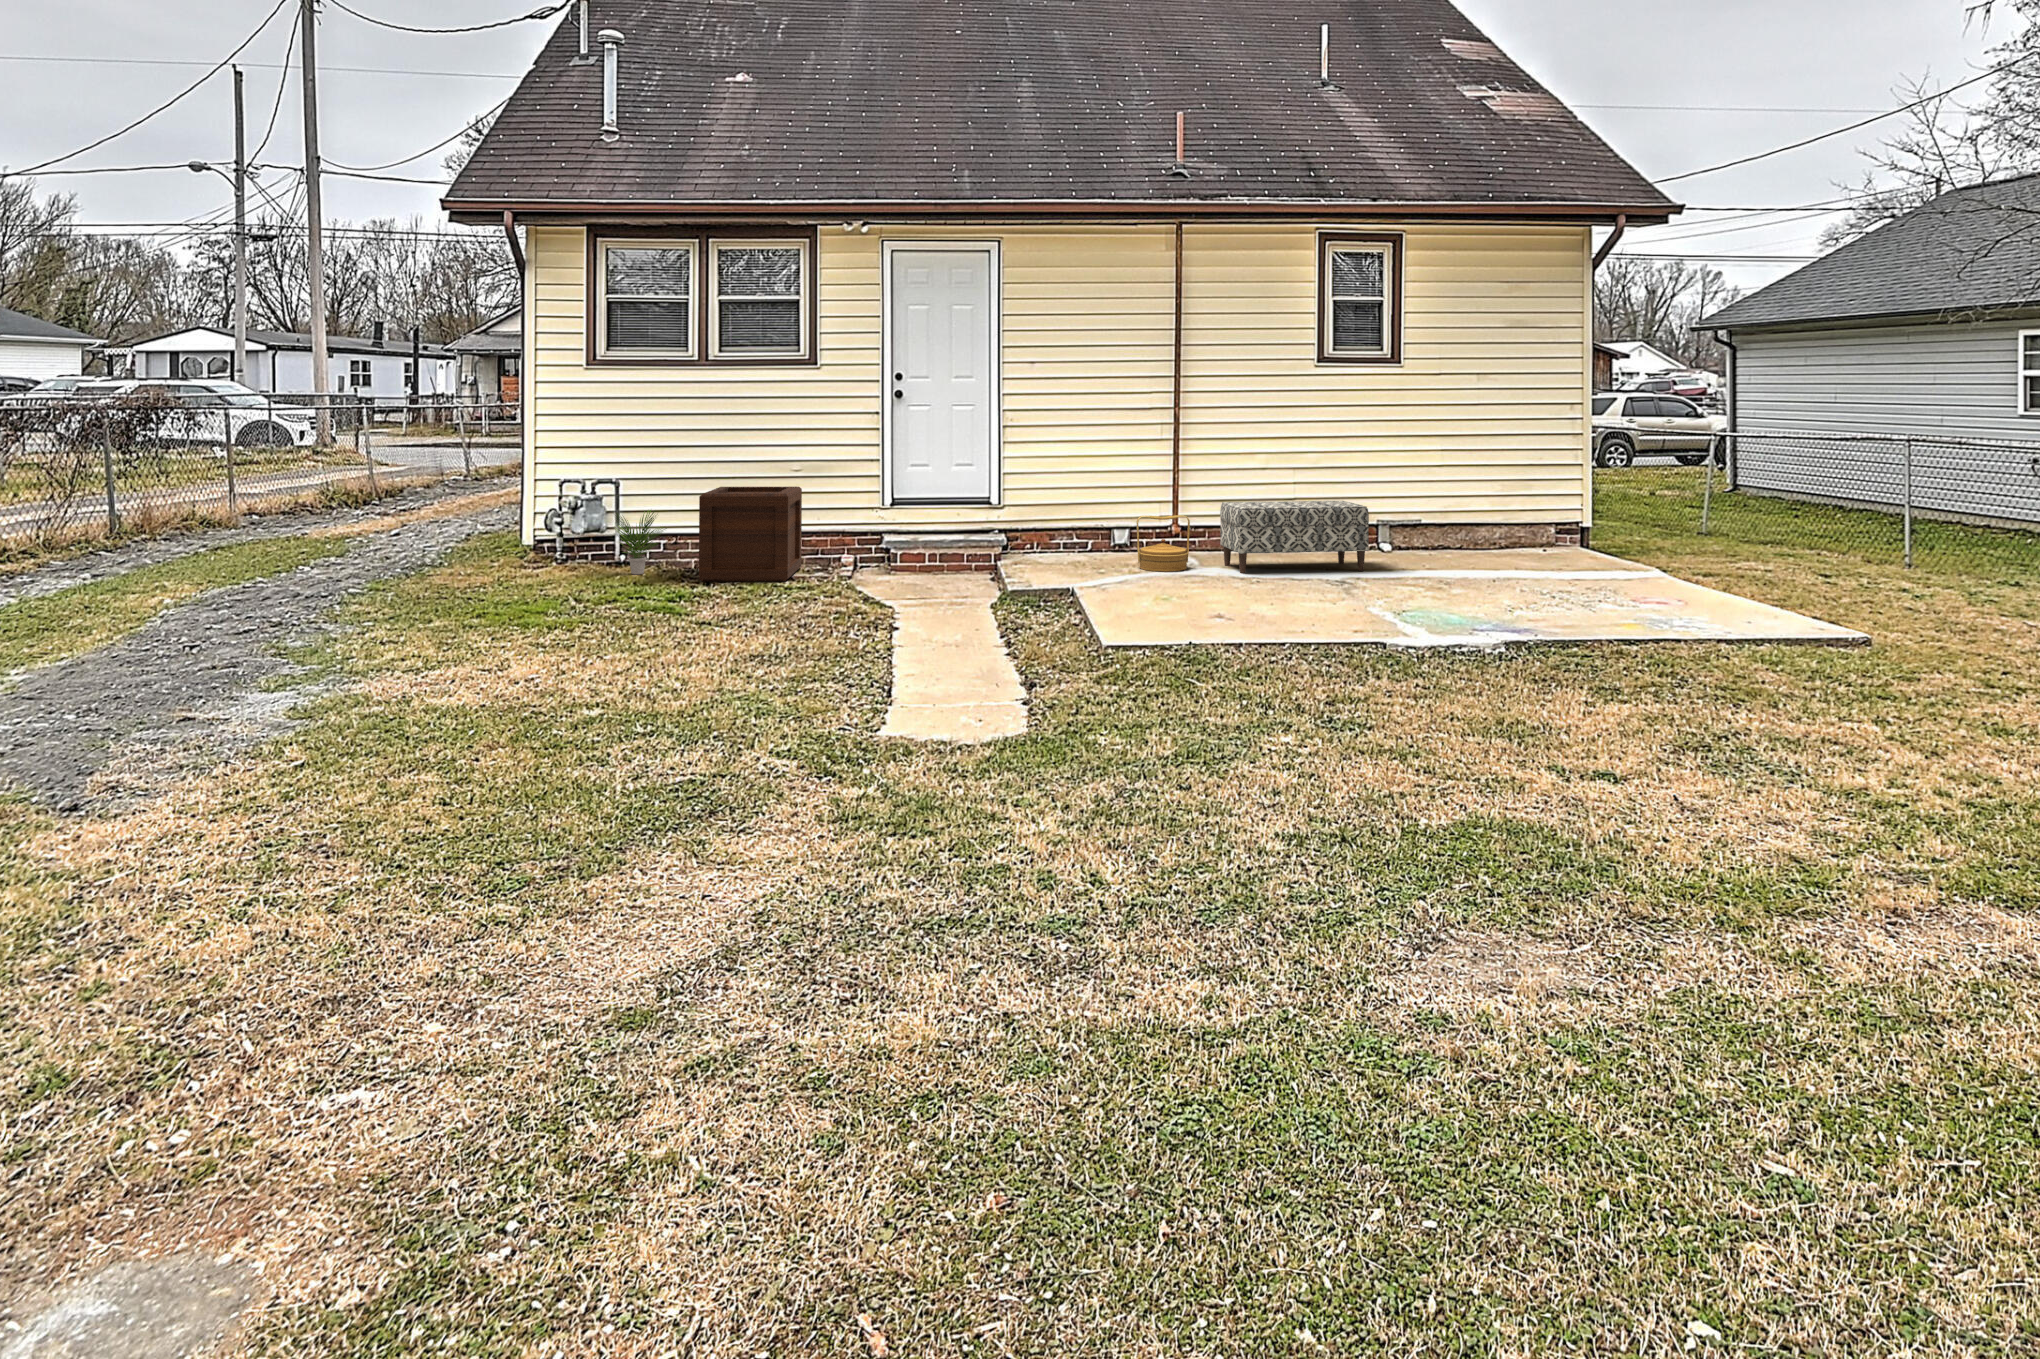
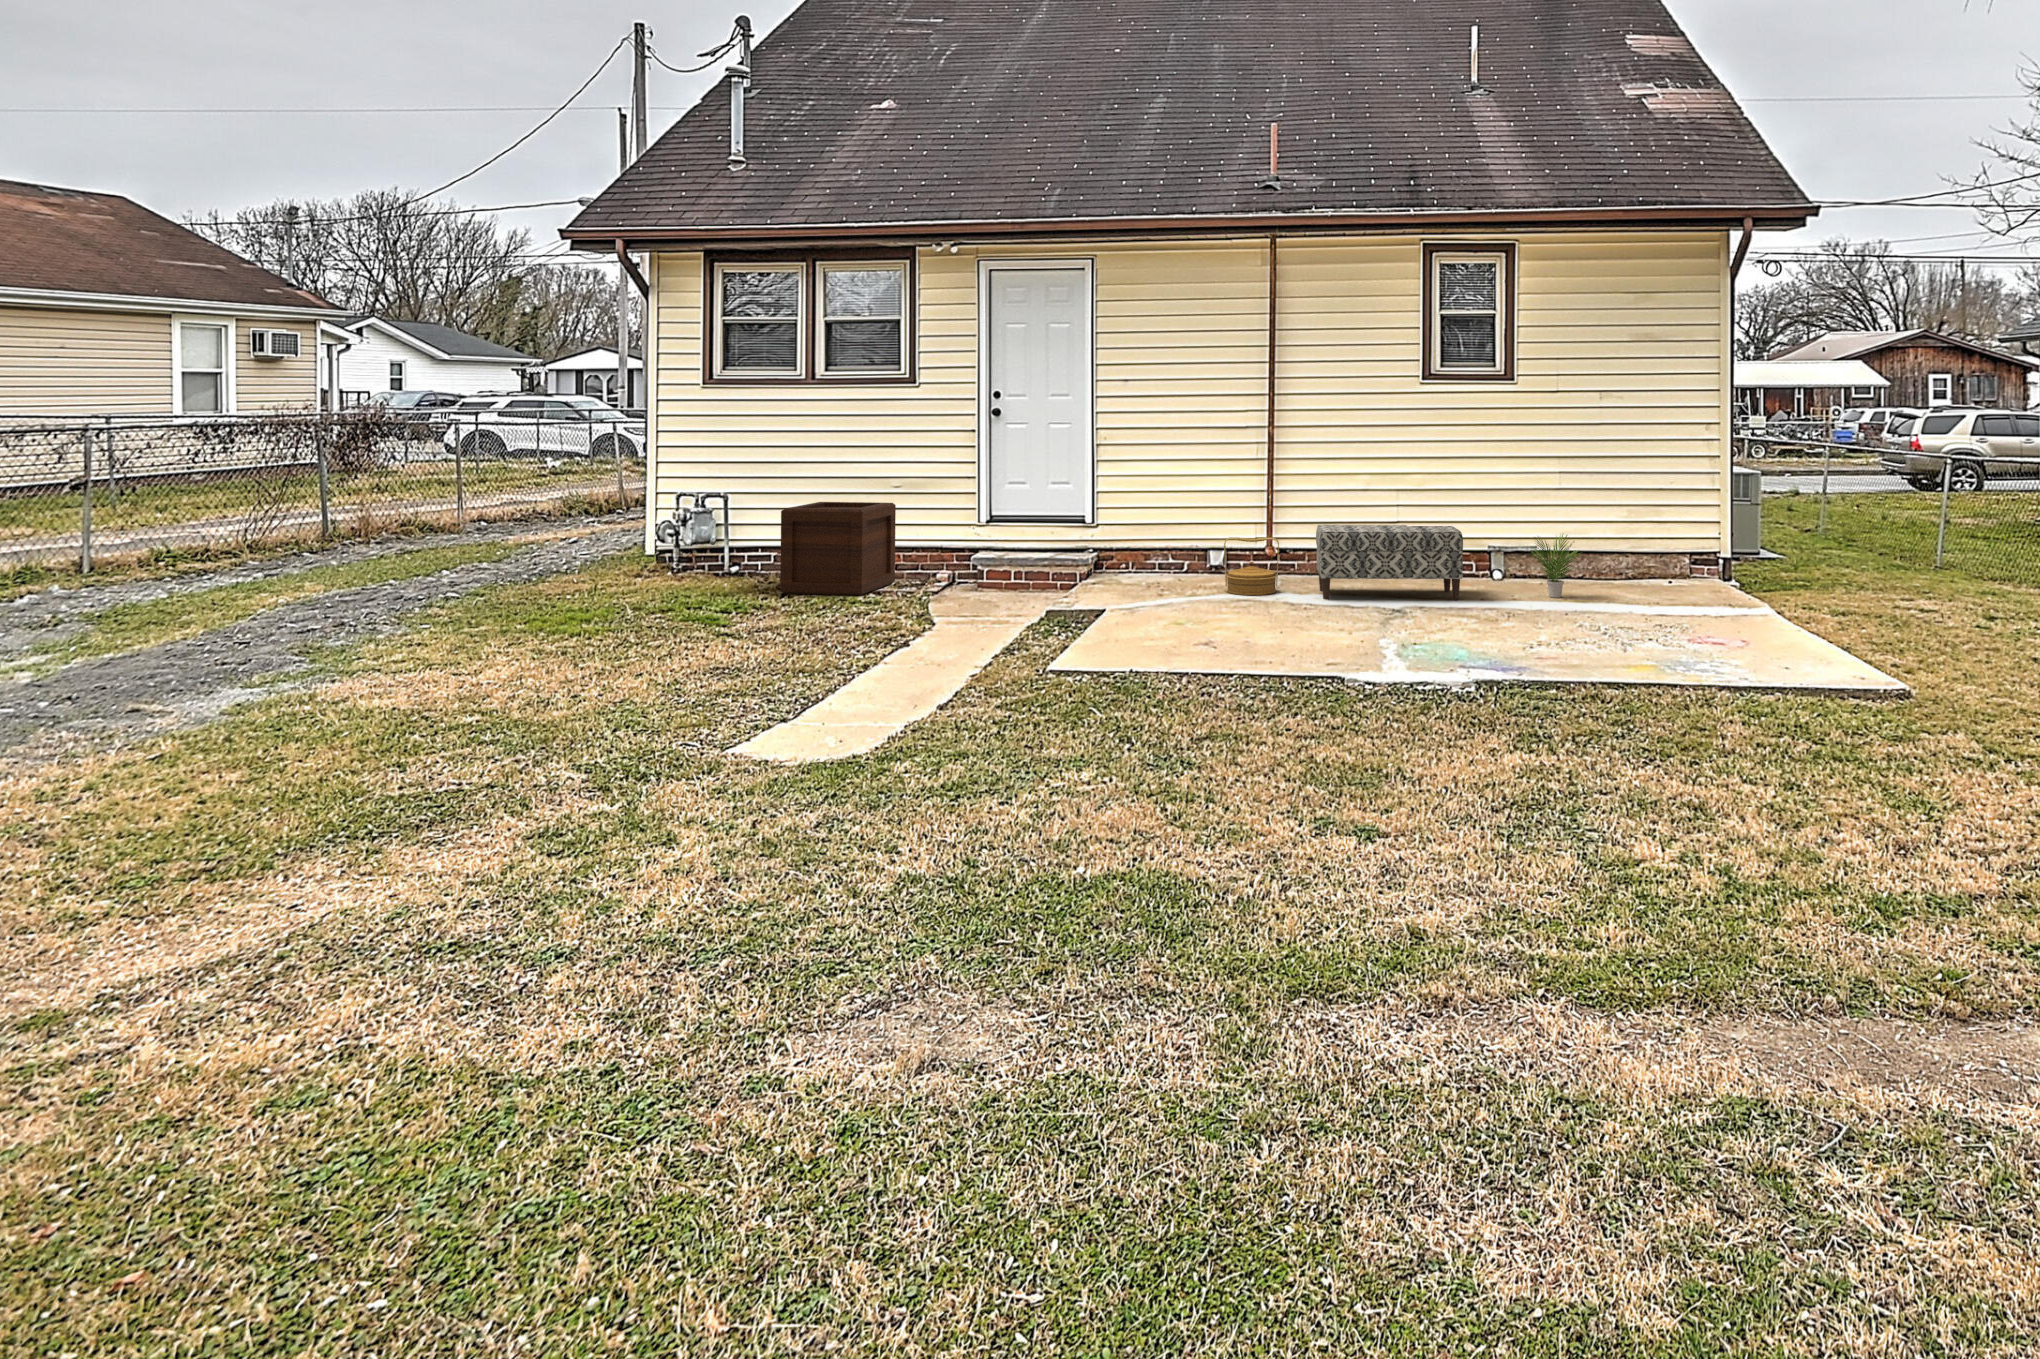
potted plant: present [616,510,667,575] -> present [1532,534,1580,598]

